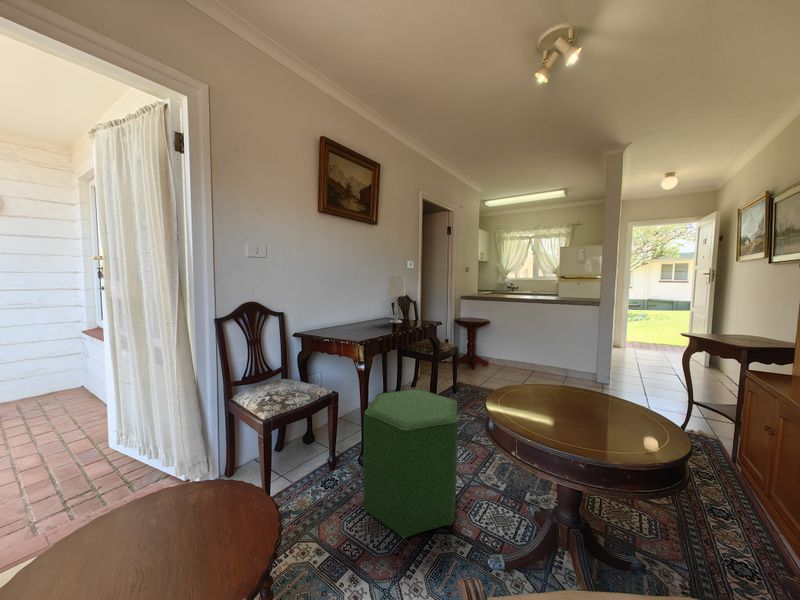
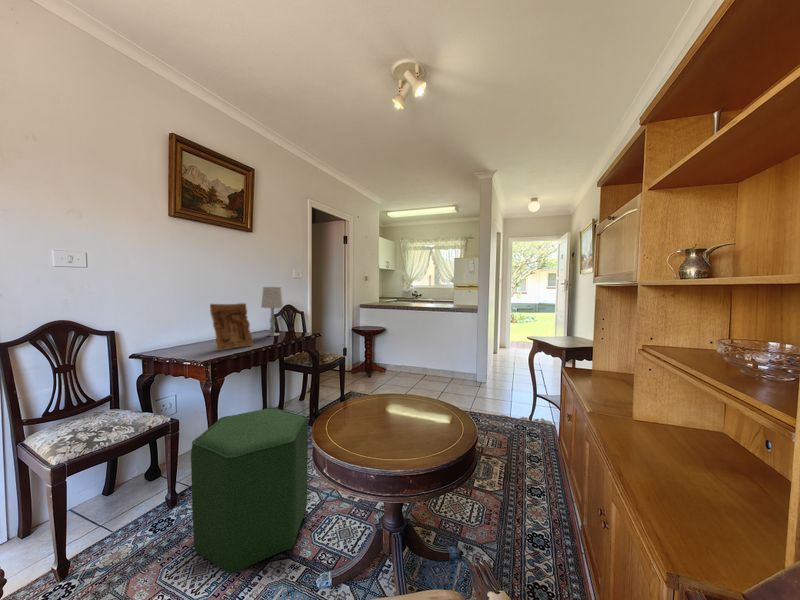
picture frame: none [353,290,388,333] -> present [210,303,253,350]

